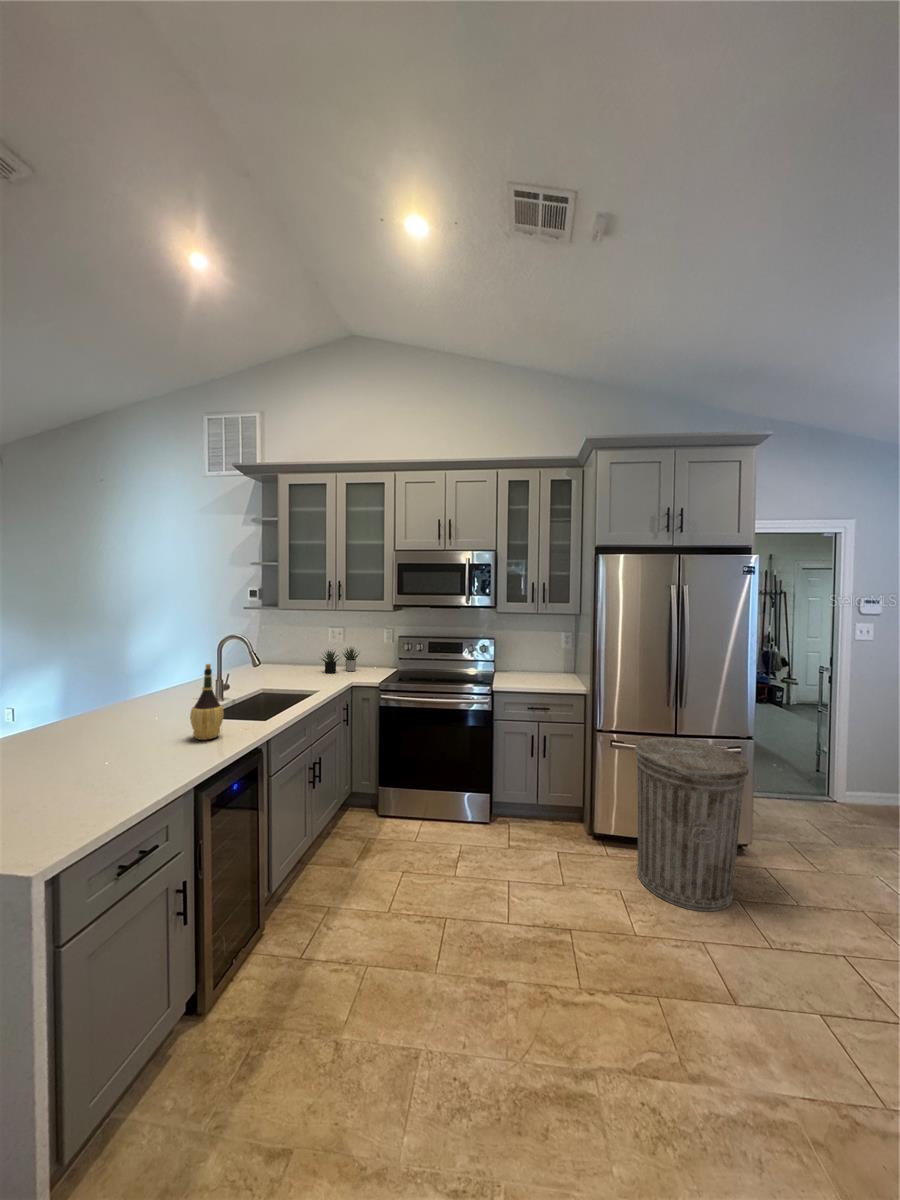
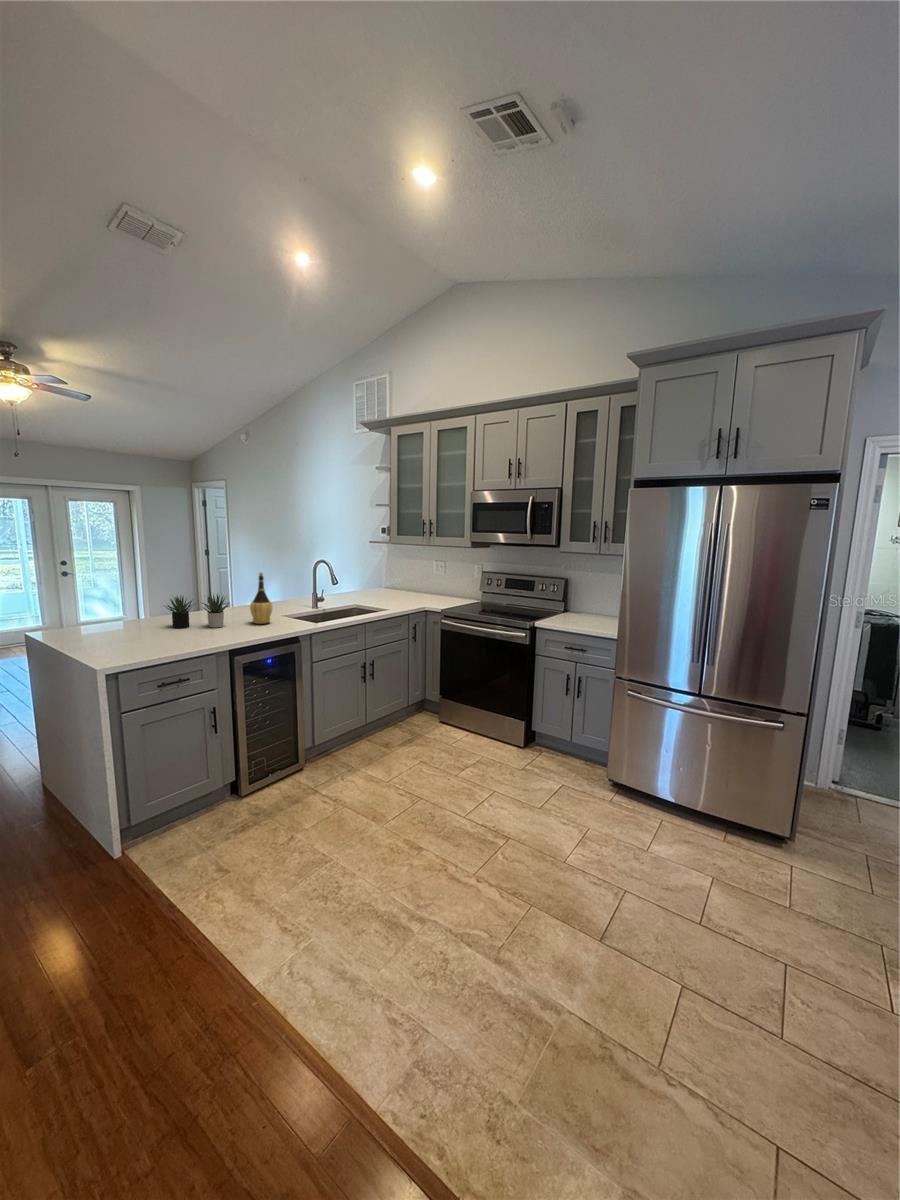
succulent plant: present [321,648,359,674] -> present [167,594,229,628]
trash can: present [635,738,749,911] -> none [618,696,751,880]

